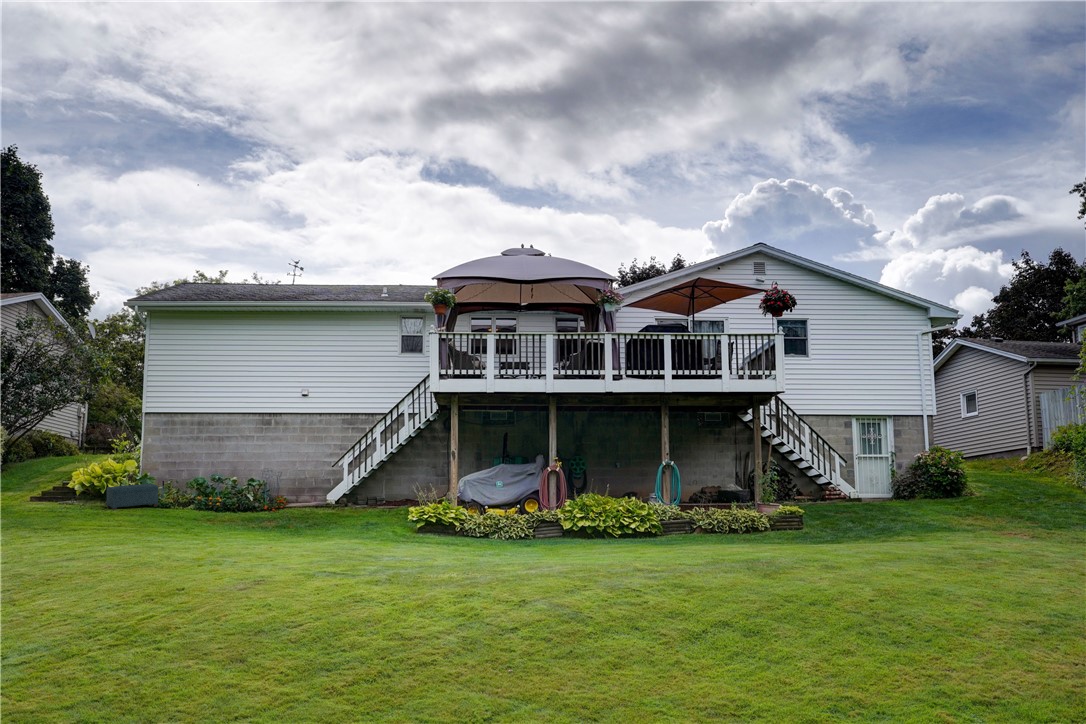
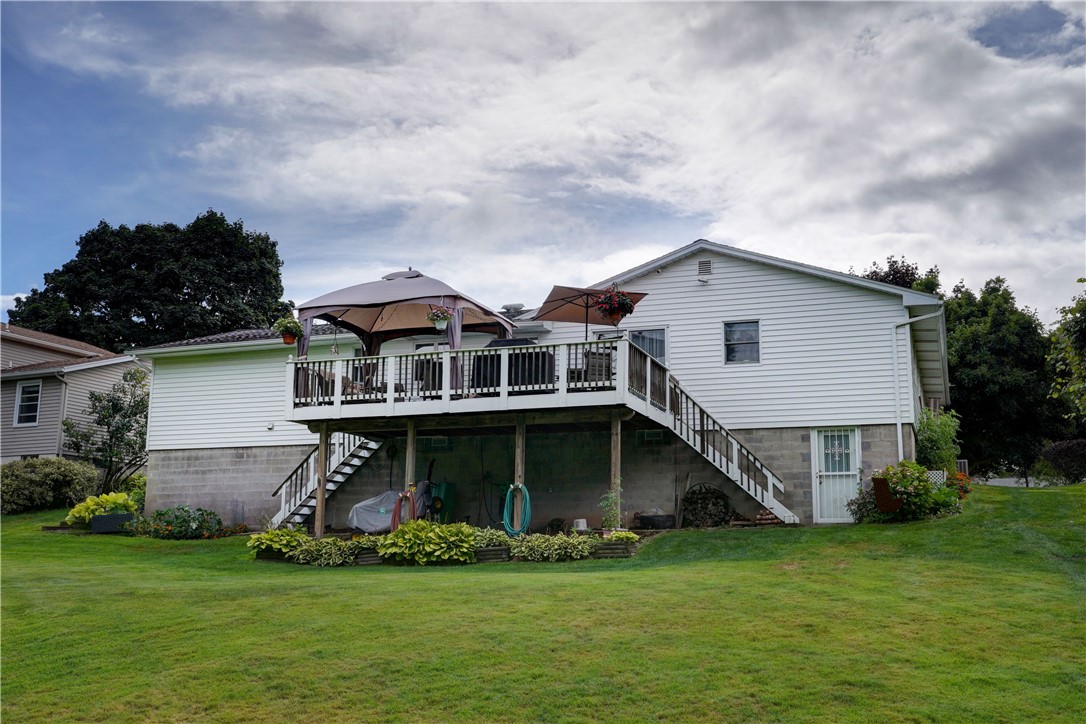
lounge chair: none [941,462,971,501] -> present [872,477,922,523]

